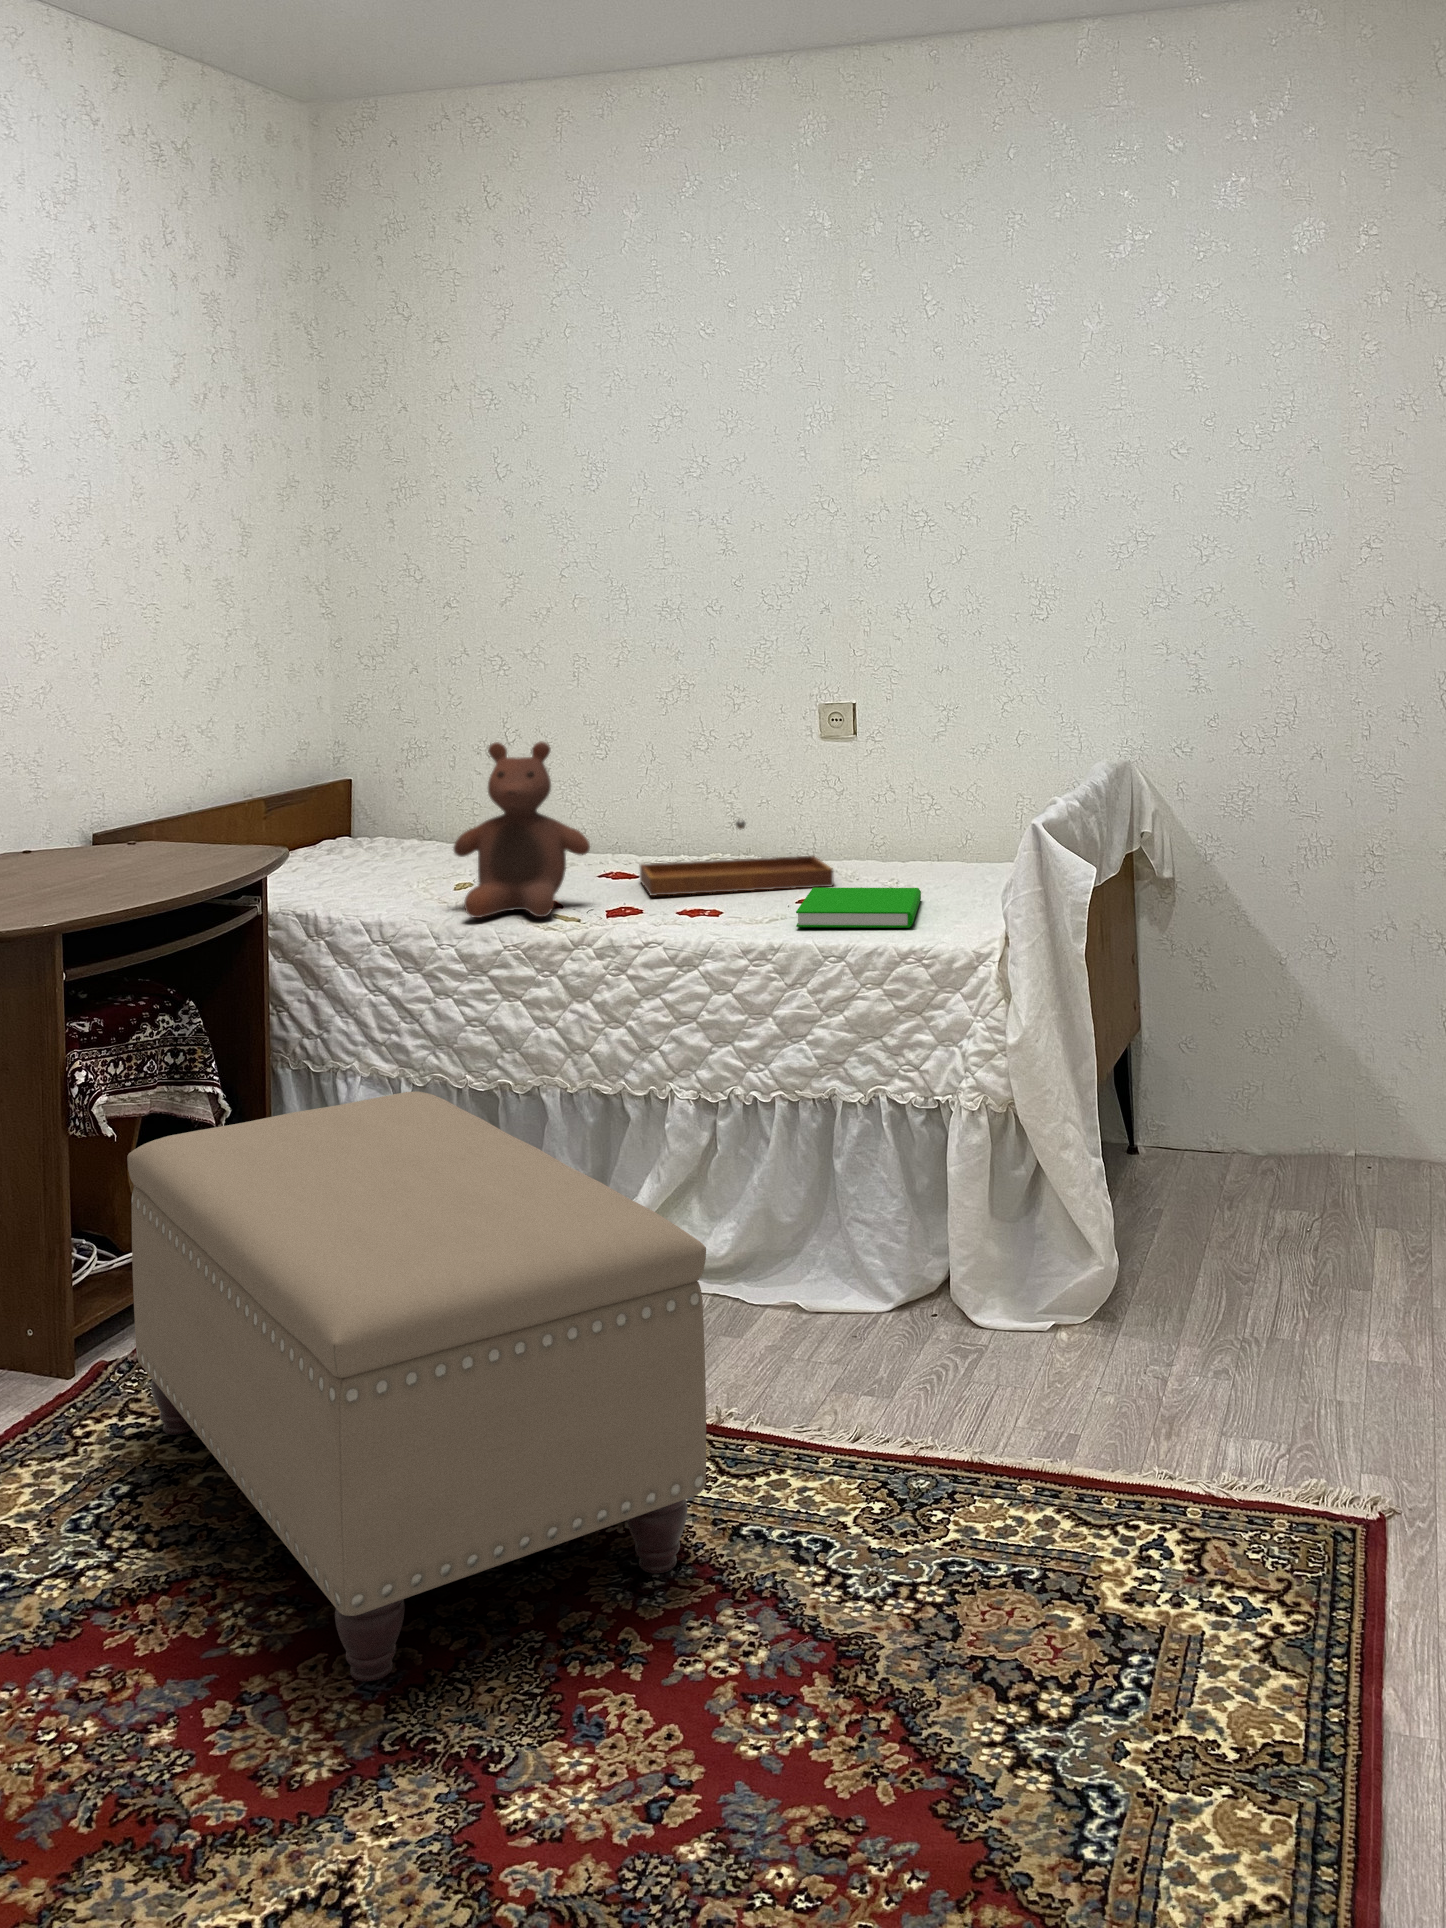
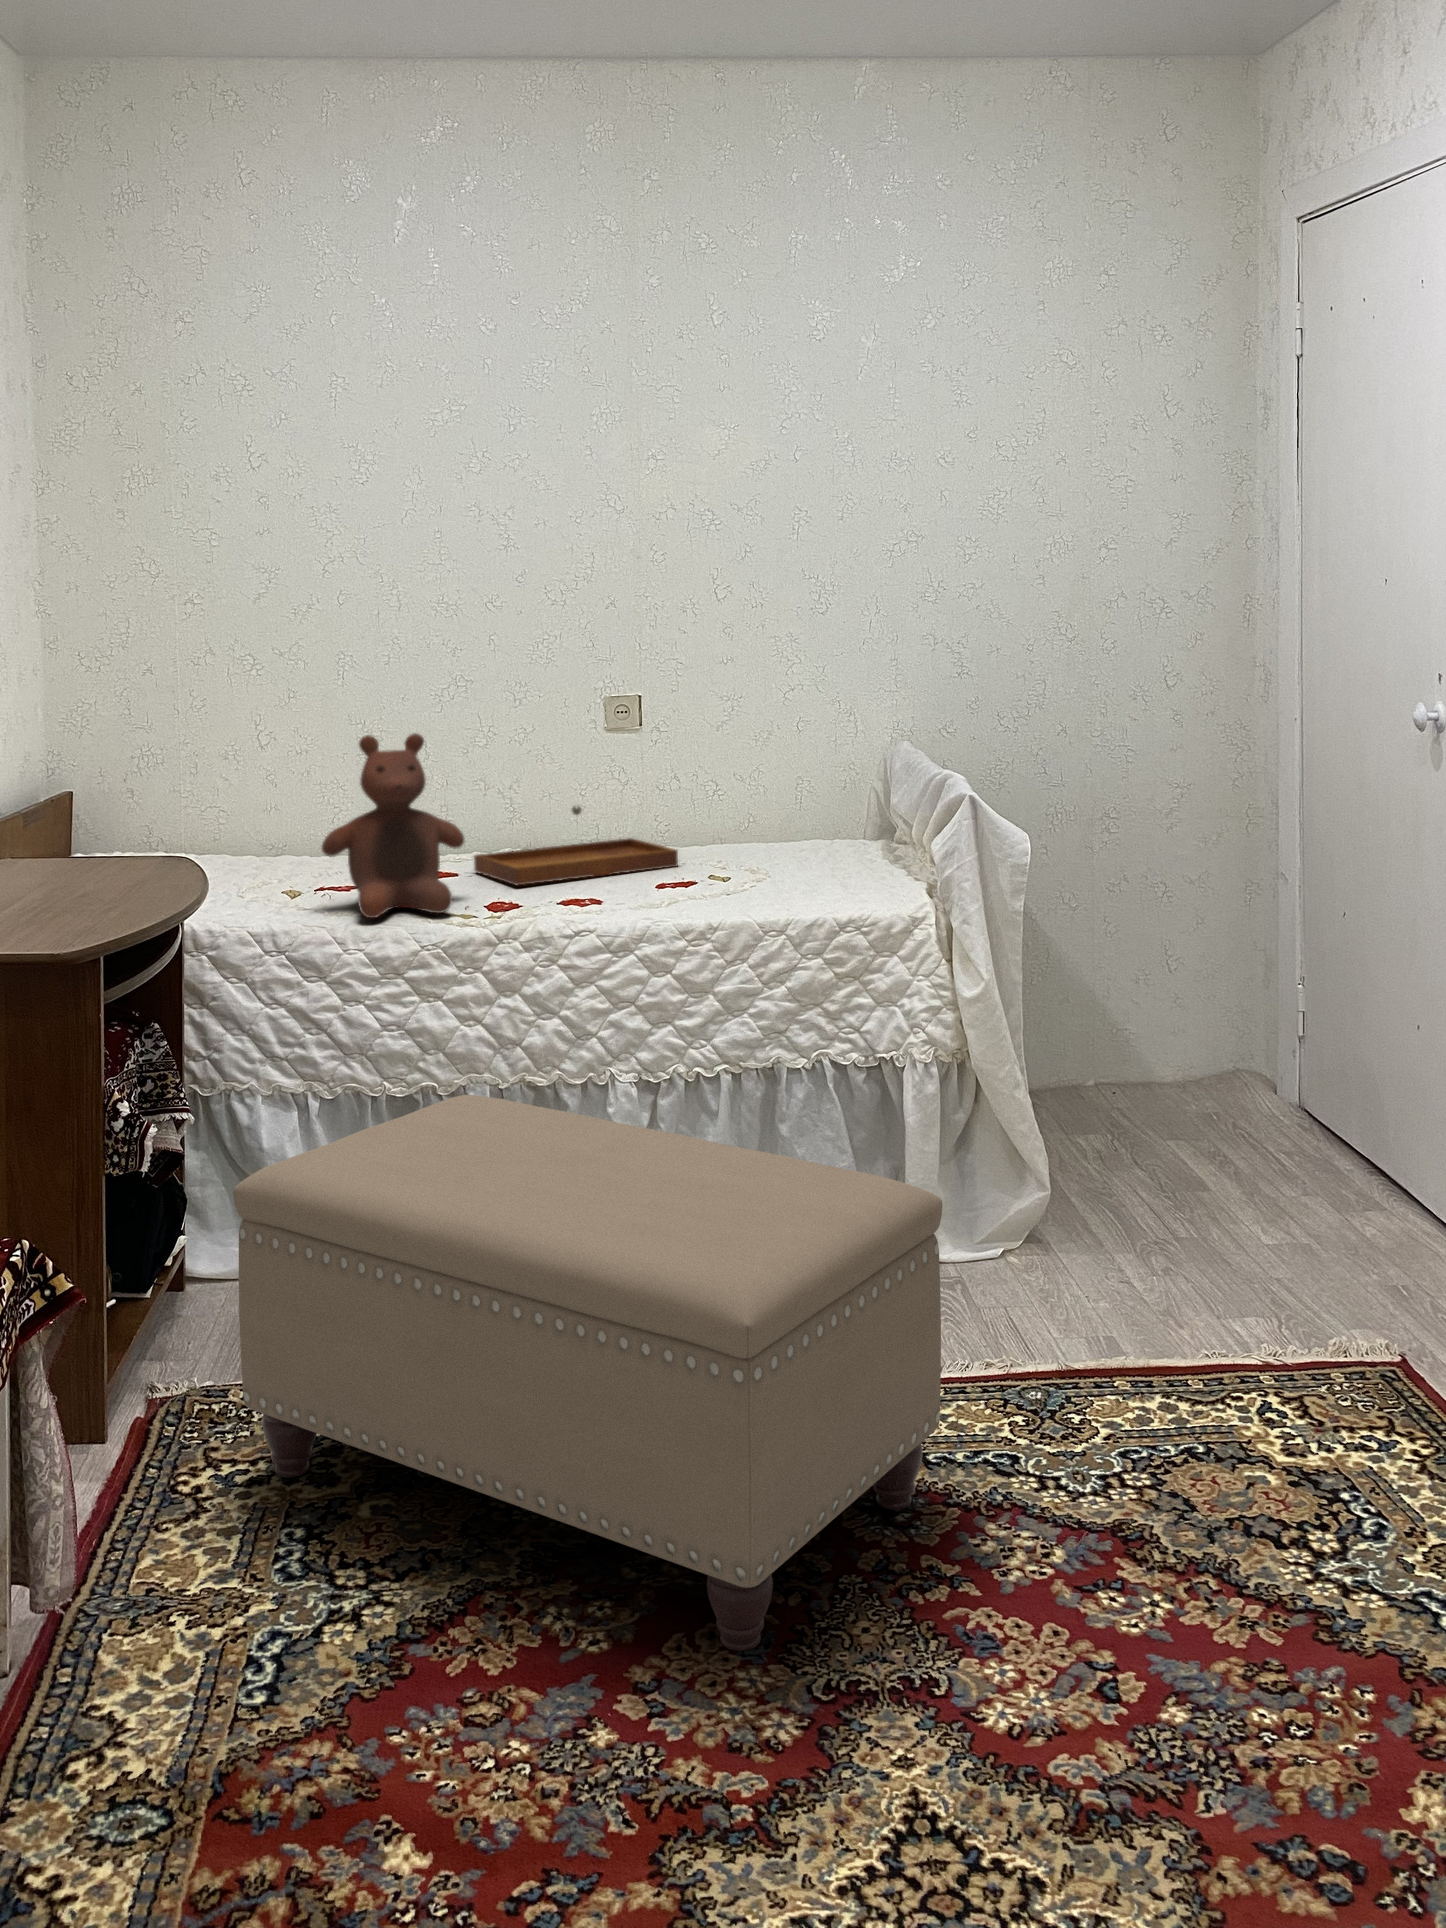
book: present [796,888,921,928] -> none [684,863,823,906]

